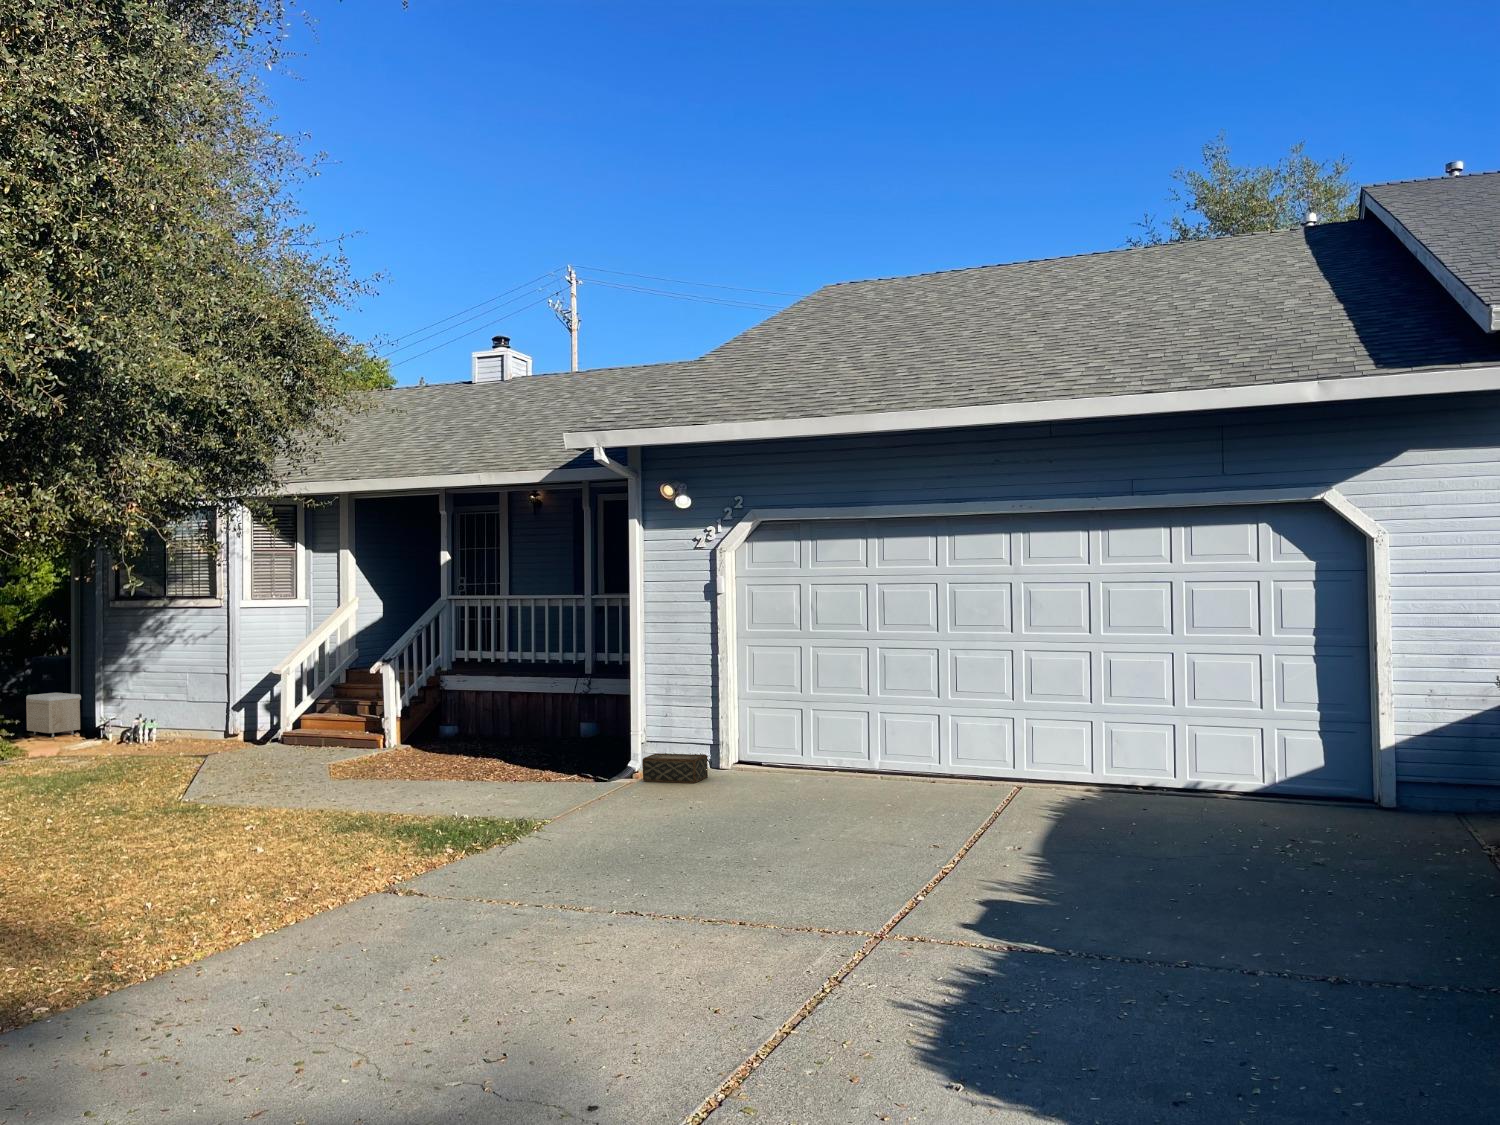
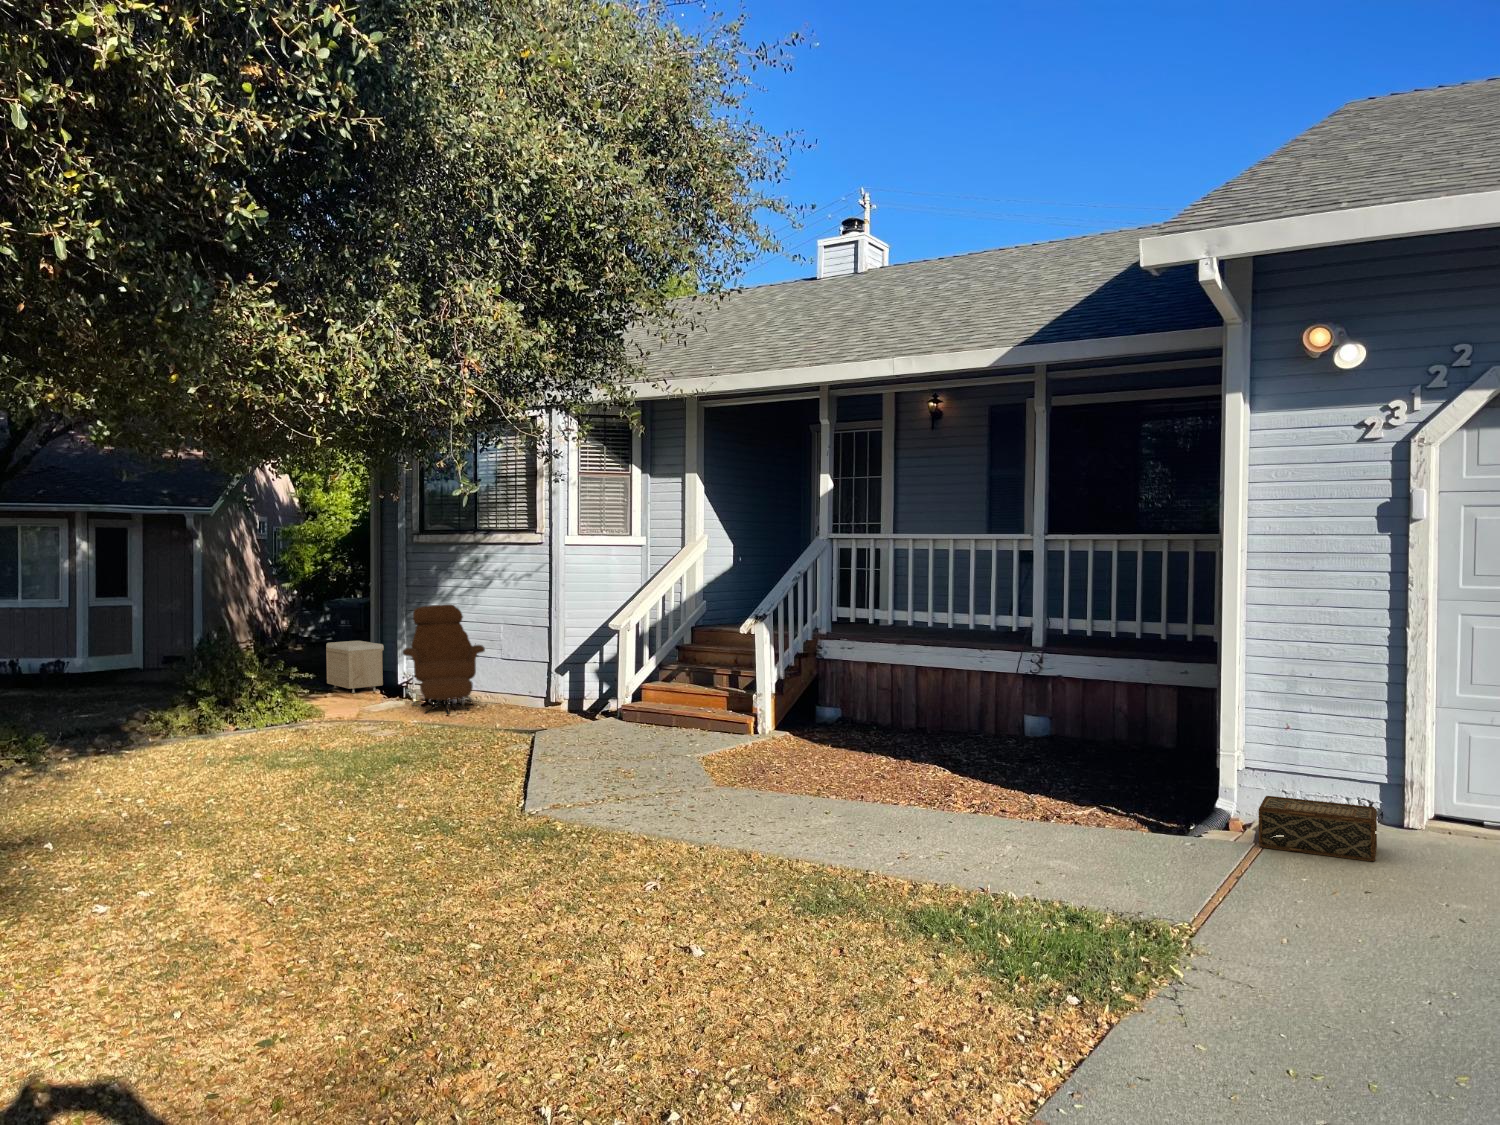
lounge chair: none [100,659,173,747] -> present [403,604,485,714]

